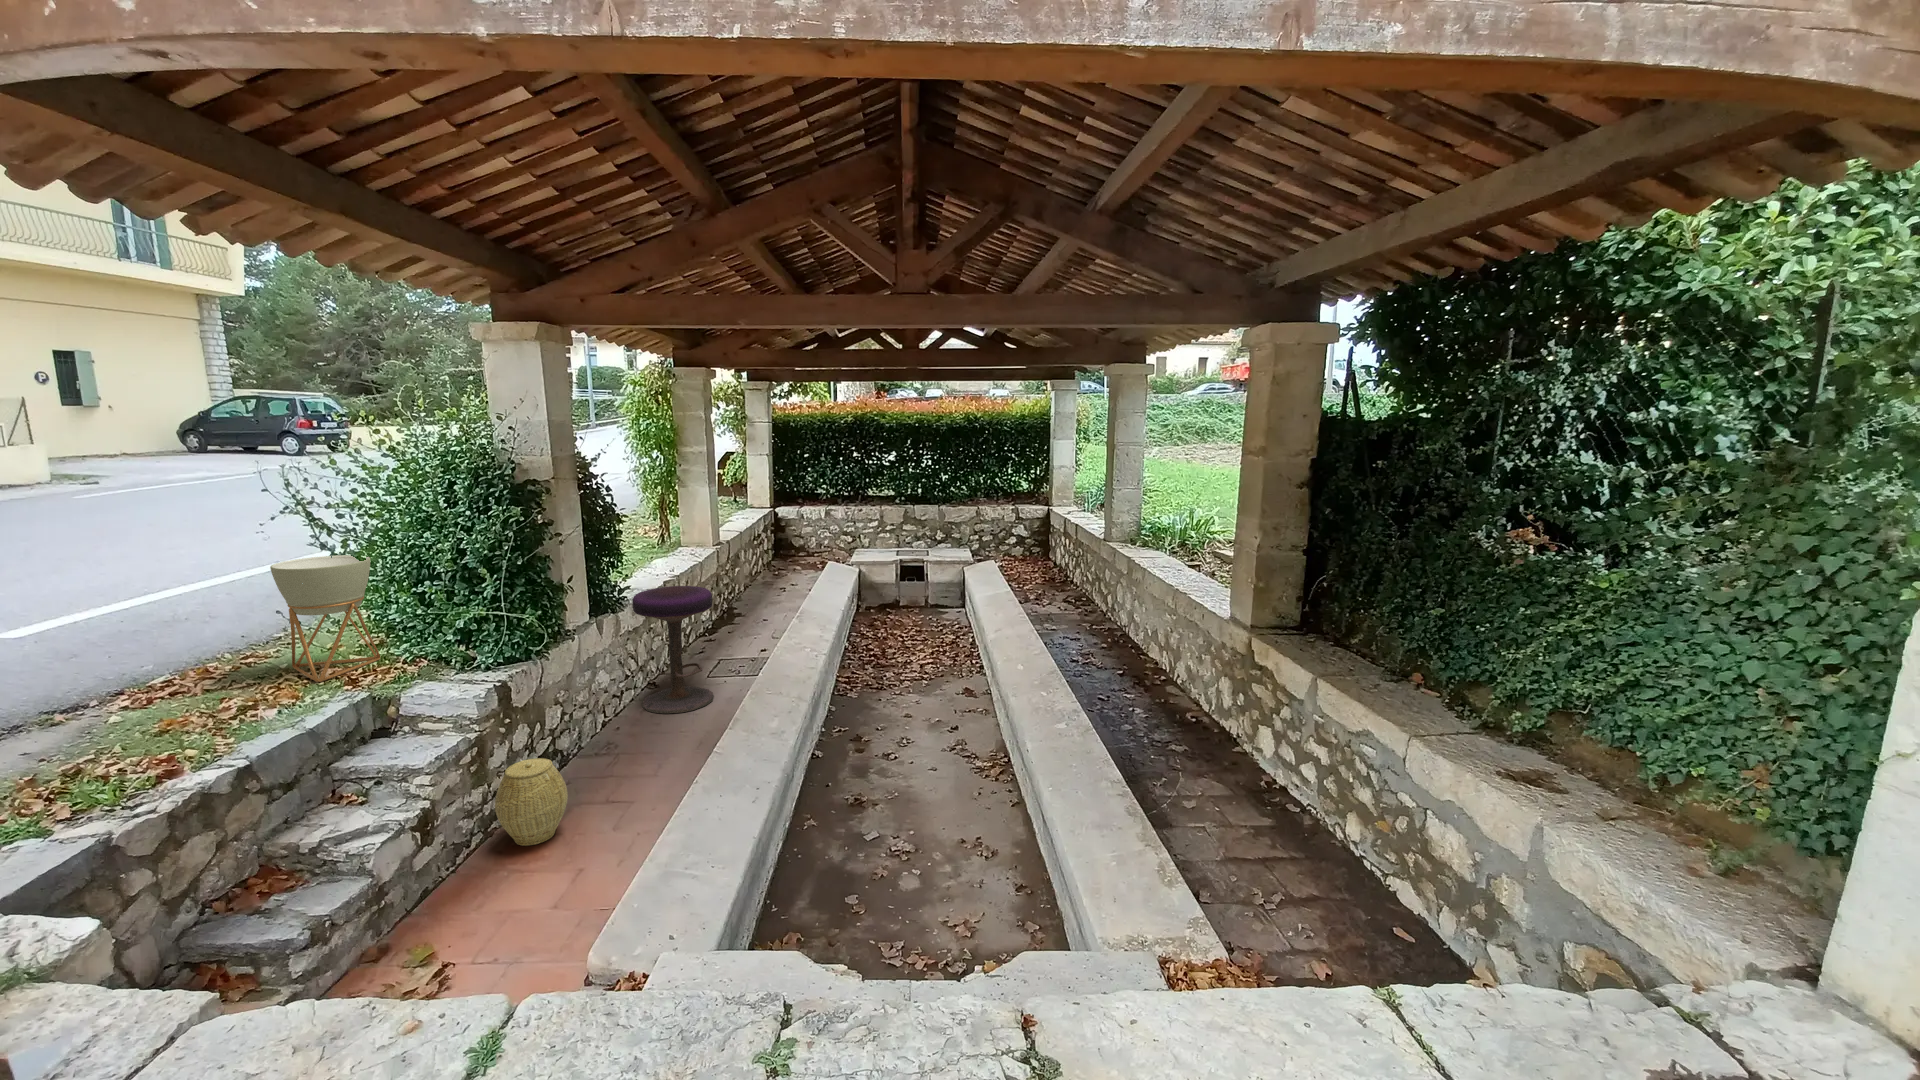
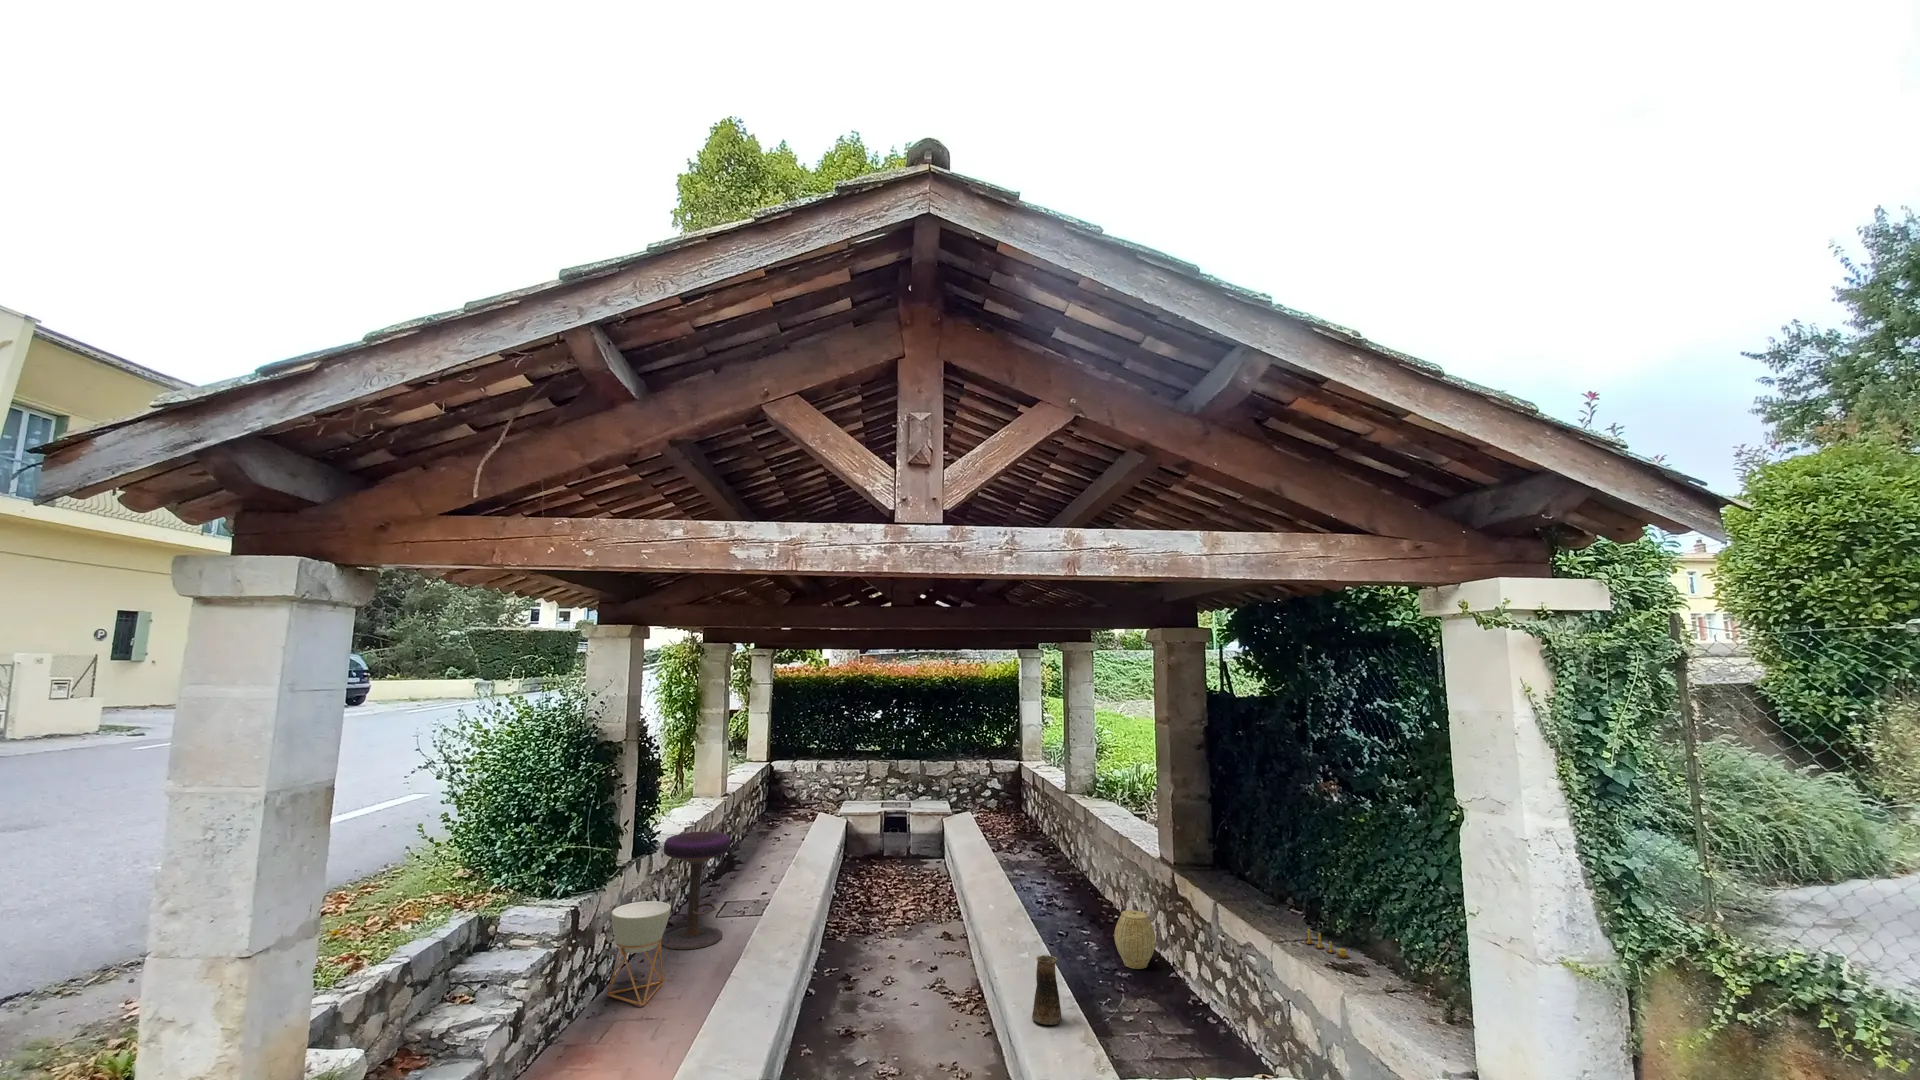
planter: present [270,555,380,682] -> present [607,901,671,1006]
candle: none [1457,719,1530,763] -> present [1304,929,1349,959]
pitcher: none [1080,743,1117,823] -> present [1032,955,1061,1025]
woven basket: present [495,758,568,846] -> present [1114,910,1156,969]

